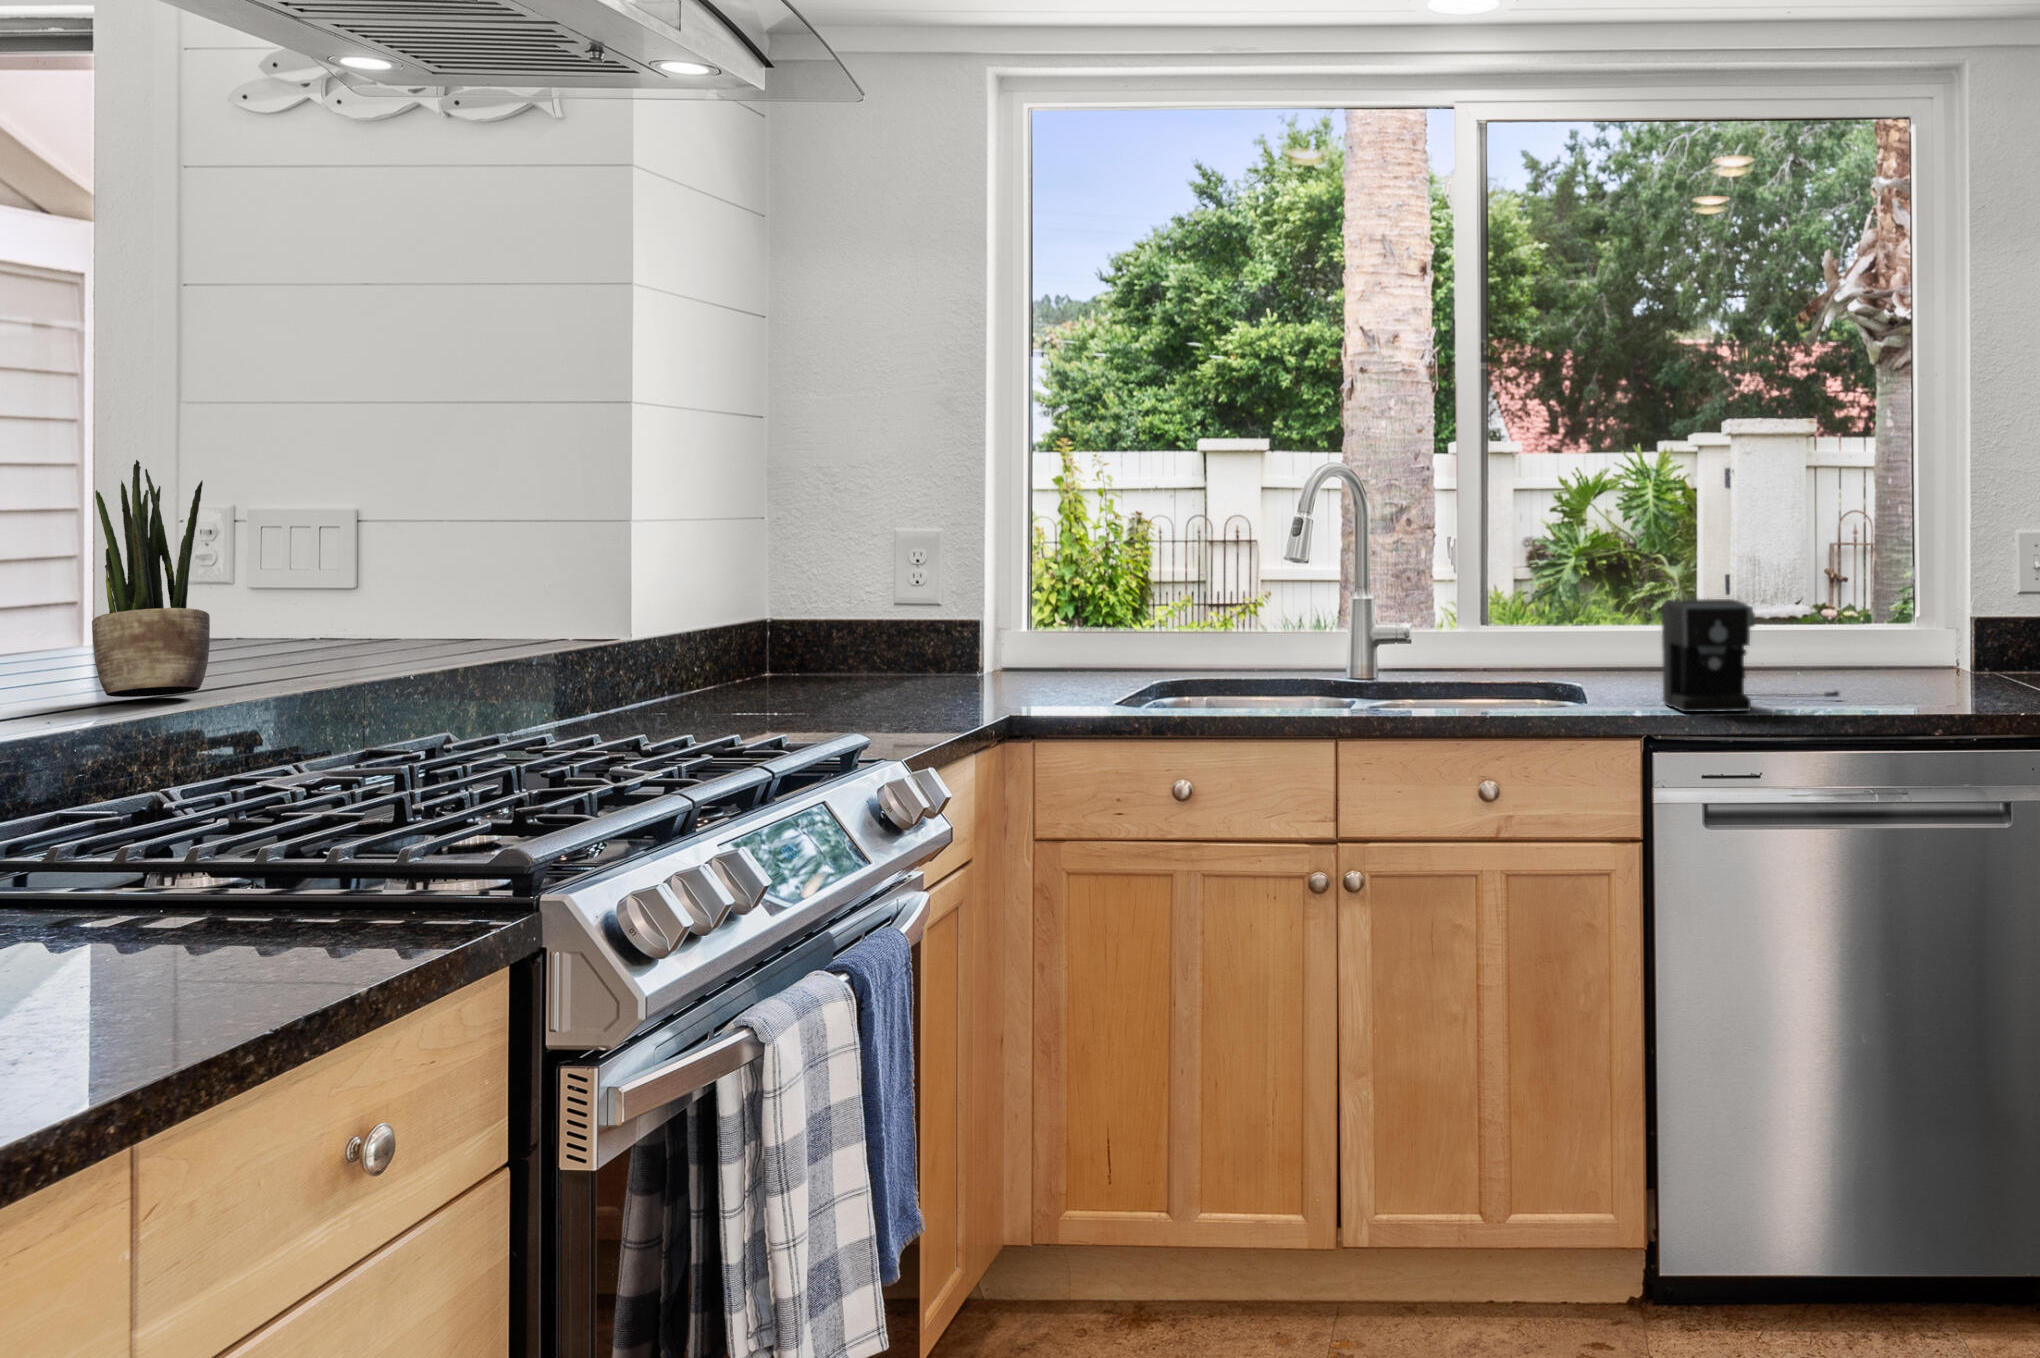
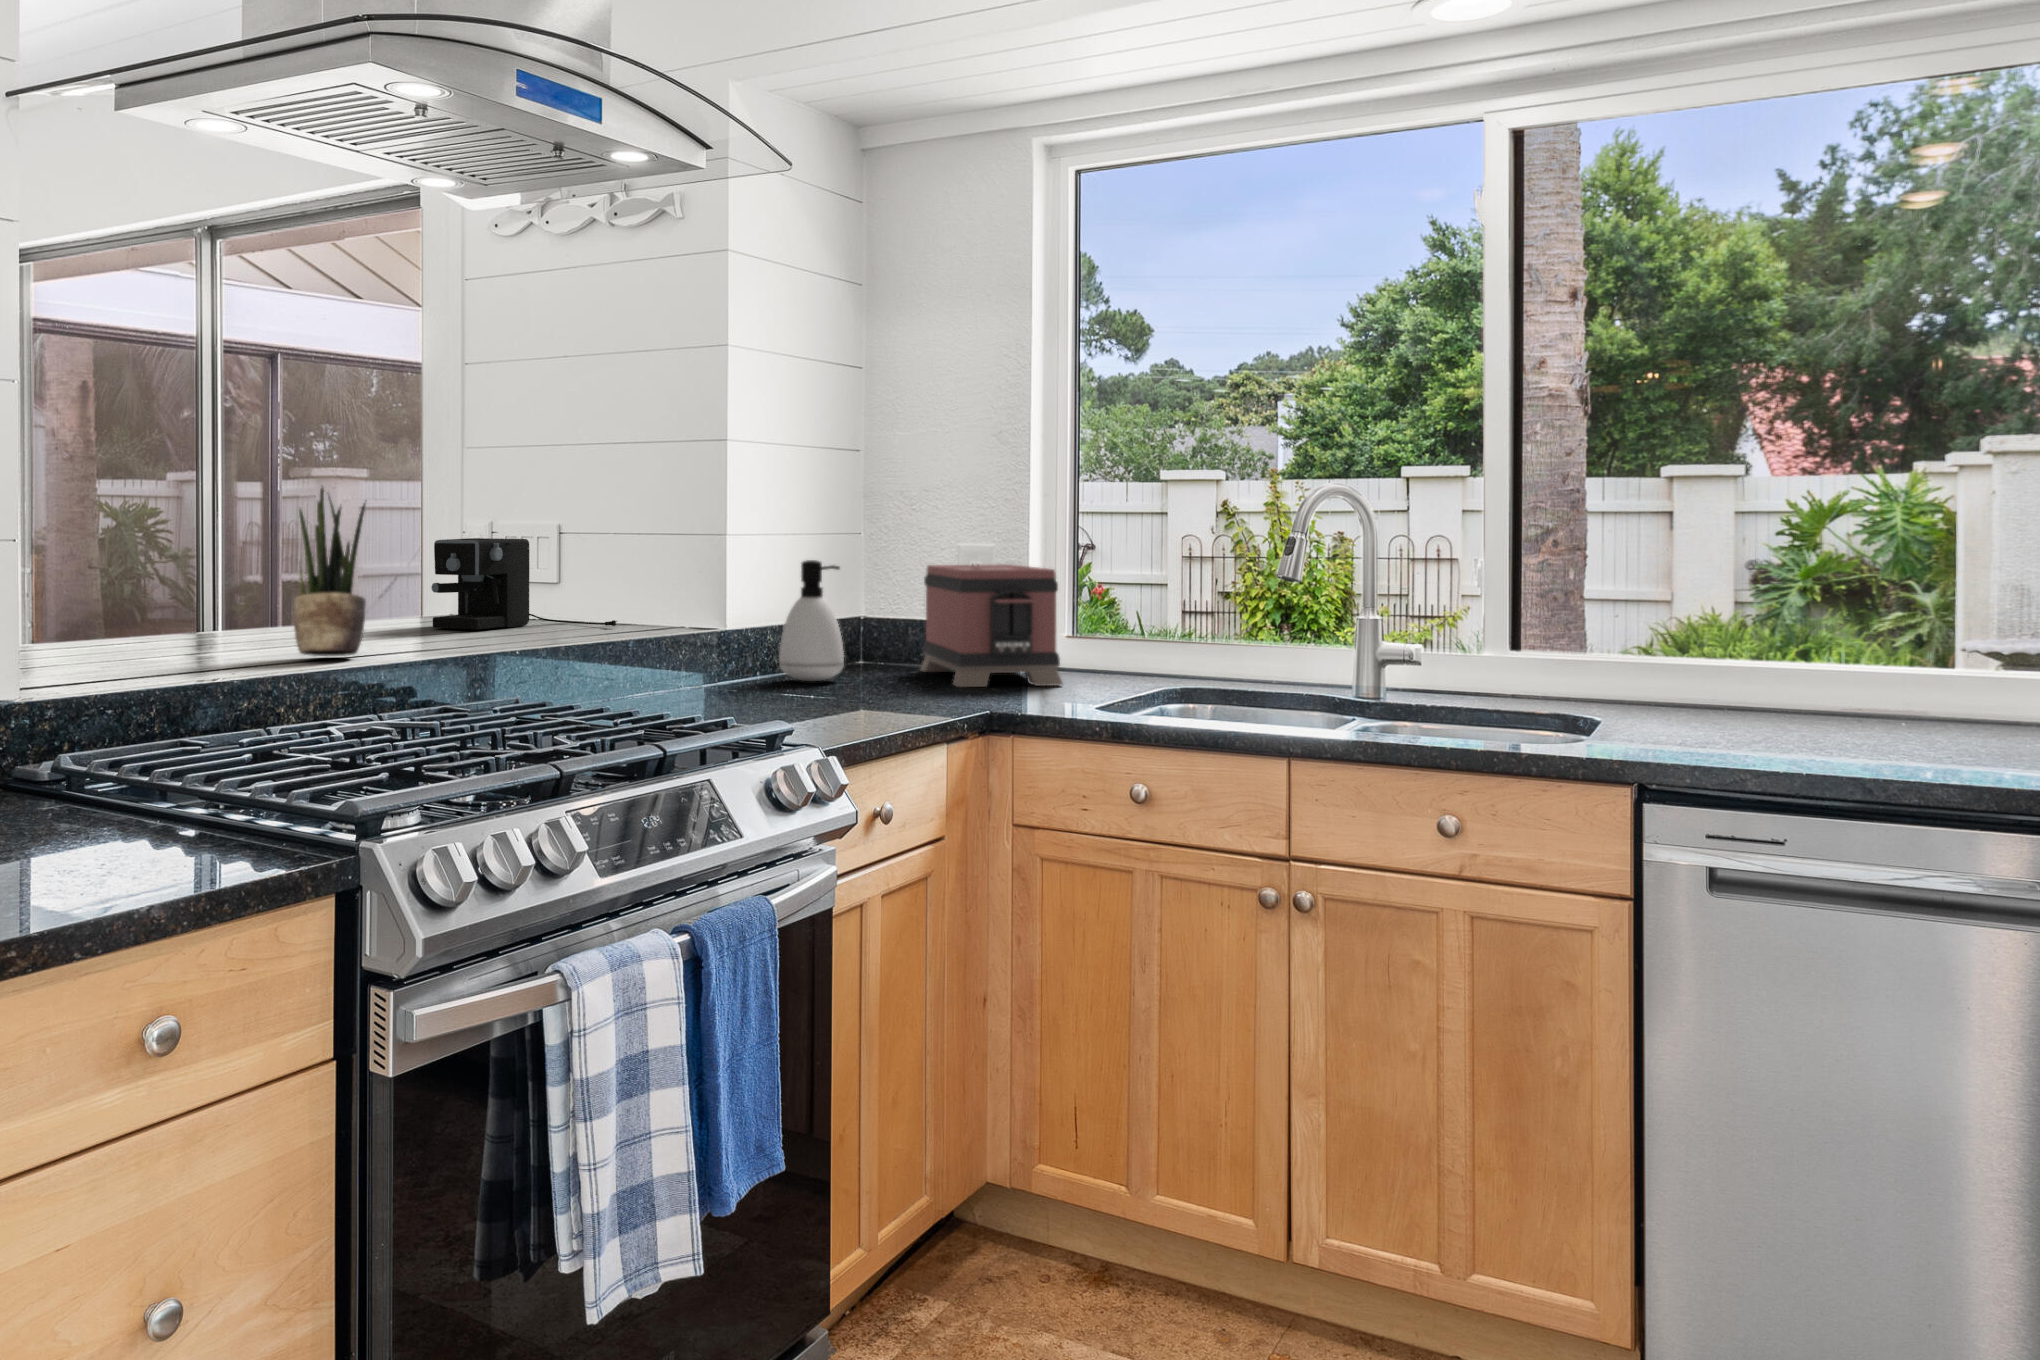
soap dispenser: none [705,556,789,702] -> present [779,560,844,681]
toaster: none [857,558,1051,697] -> present [920,564,1063,687]
coffee maker: present [1662,599,1839,712] -> present [432,538,617,629]

